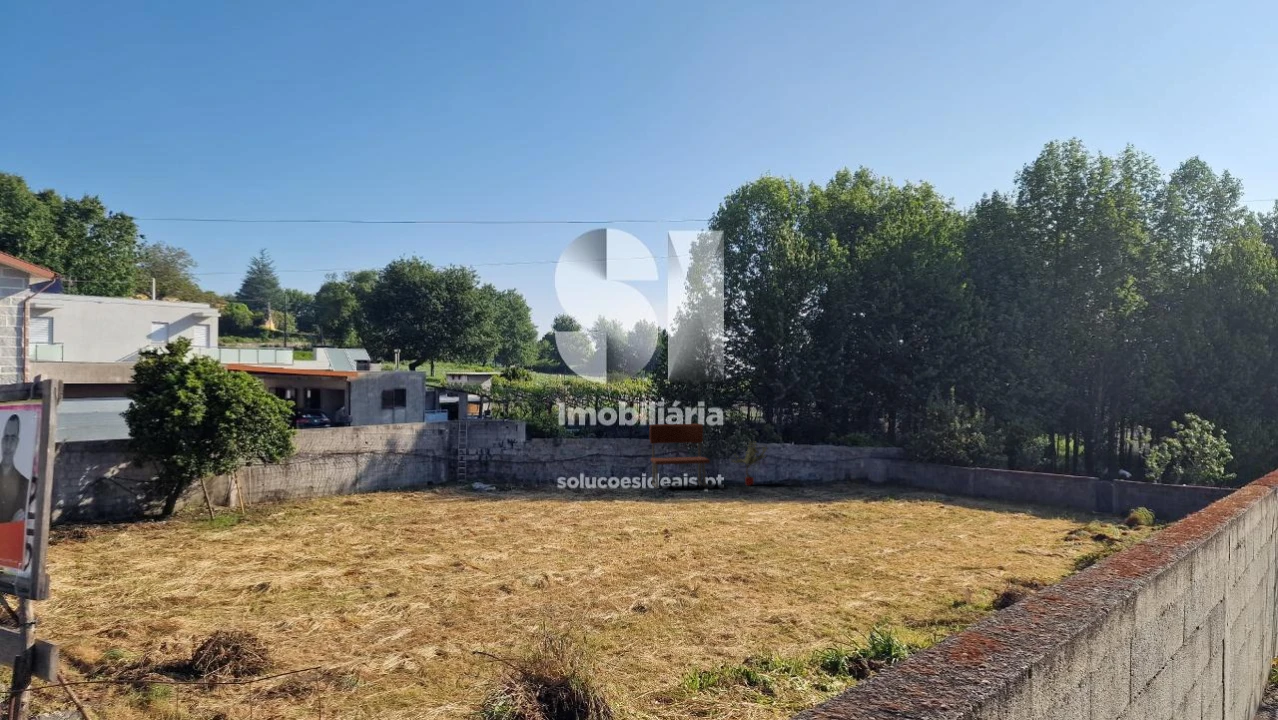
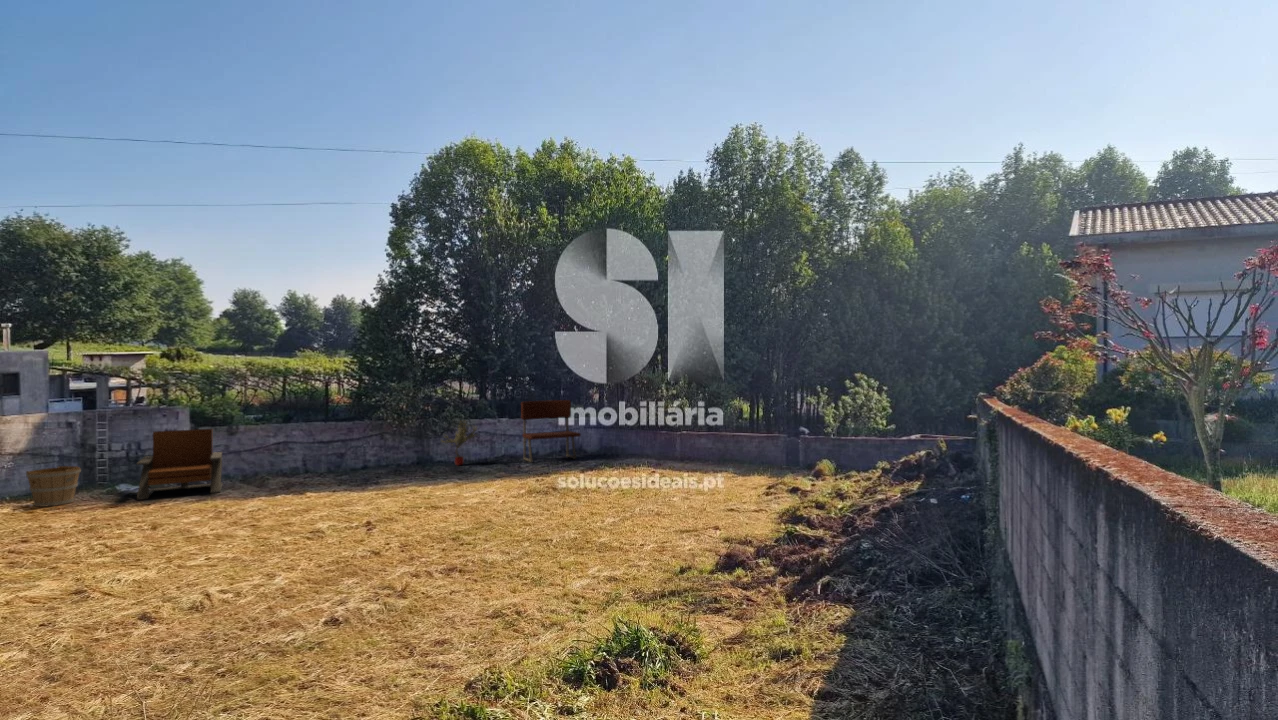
bench: present [650,424,710,488] -> present [521,400,581,462]
lounge chair: none [489,441,549,497] -> present [137,429,222,500]
wooden bucket: none [419,467,453,498] -> present [26,466,81,507]

